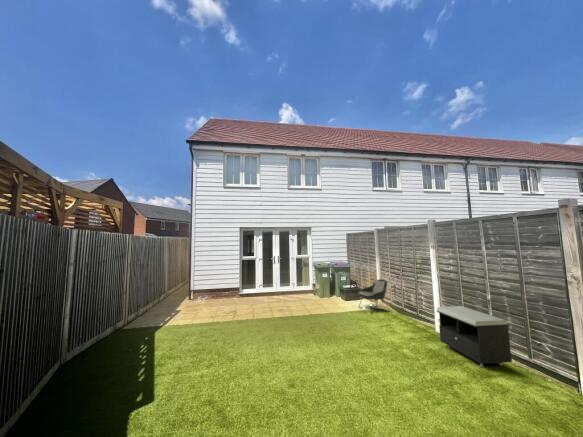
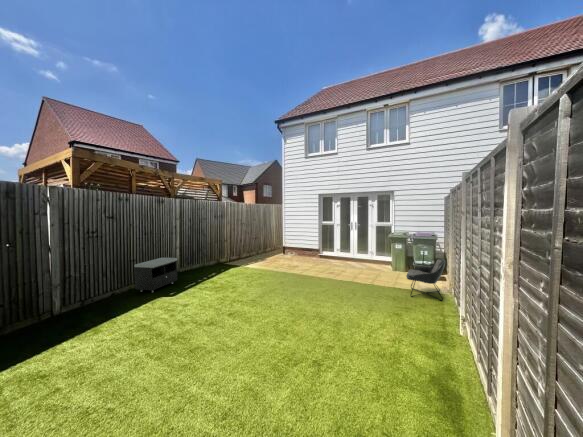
storage bench: present [437,306,512,366] -> present [134,258,178,292]

